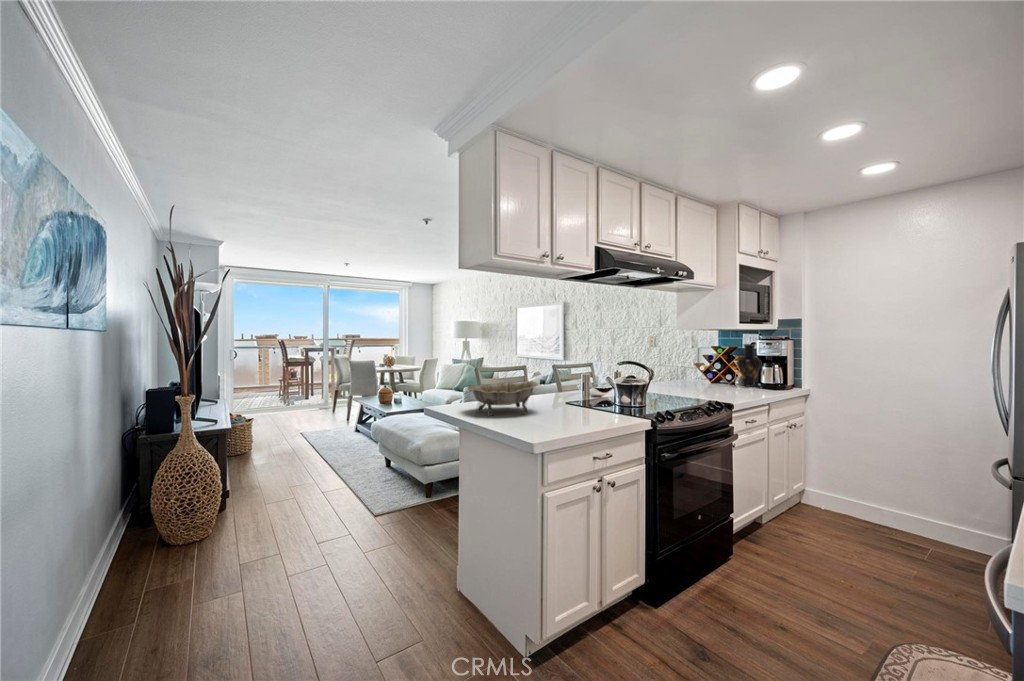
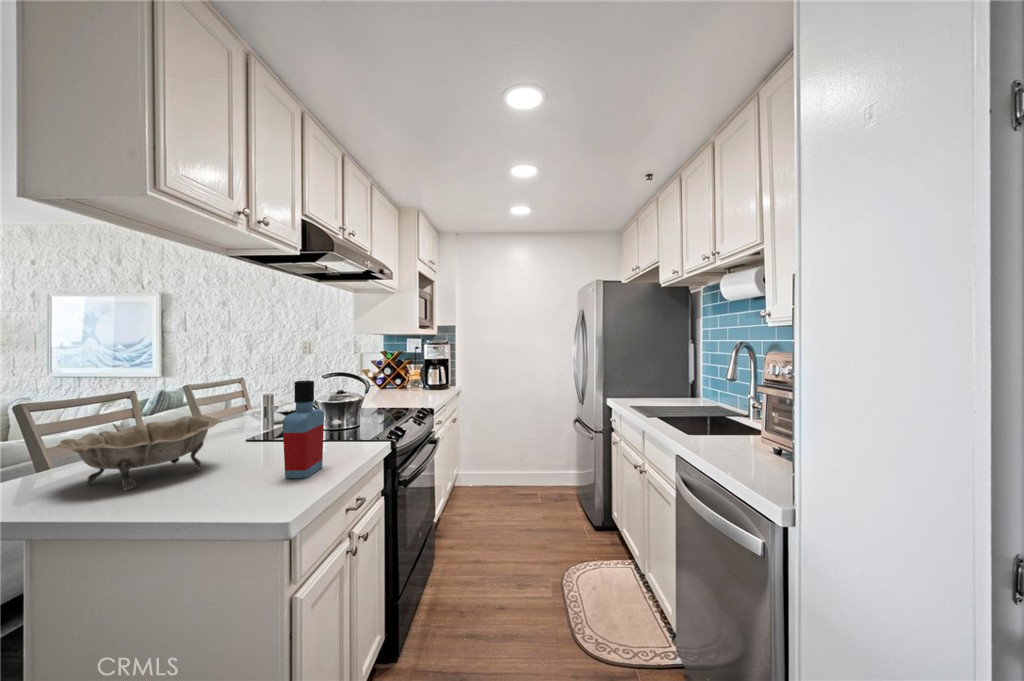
vase: present [737,344,761,387] -> none [410,347,432,391]
bottle: none [558,363,590,428] -> present [282,380,324,478]

